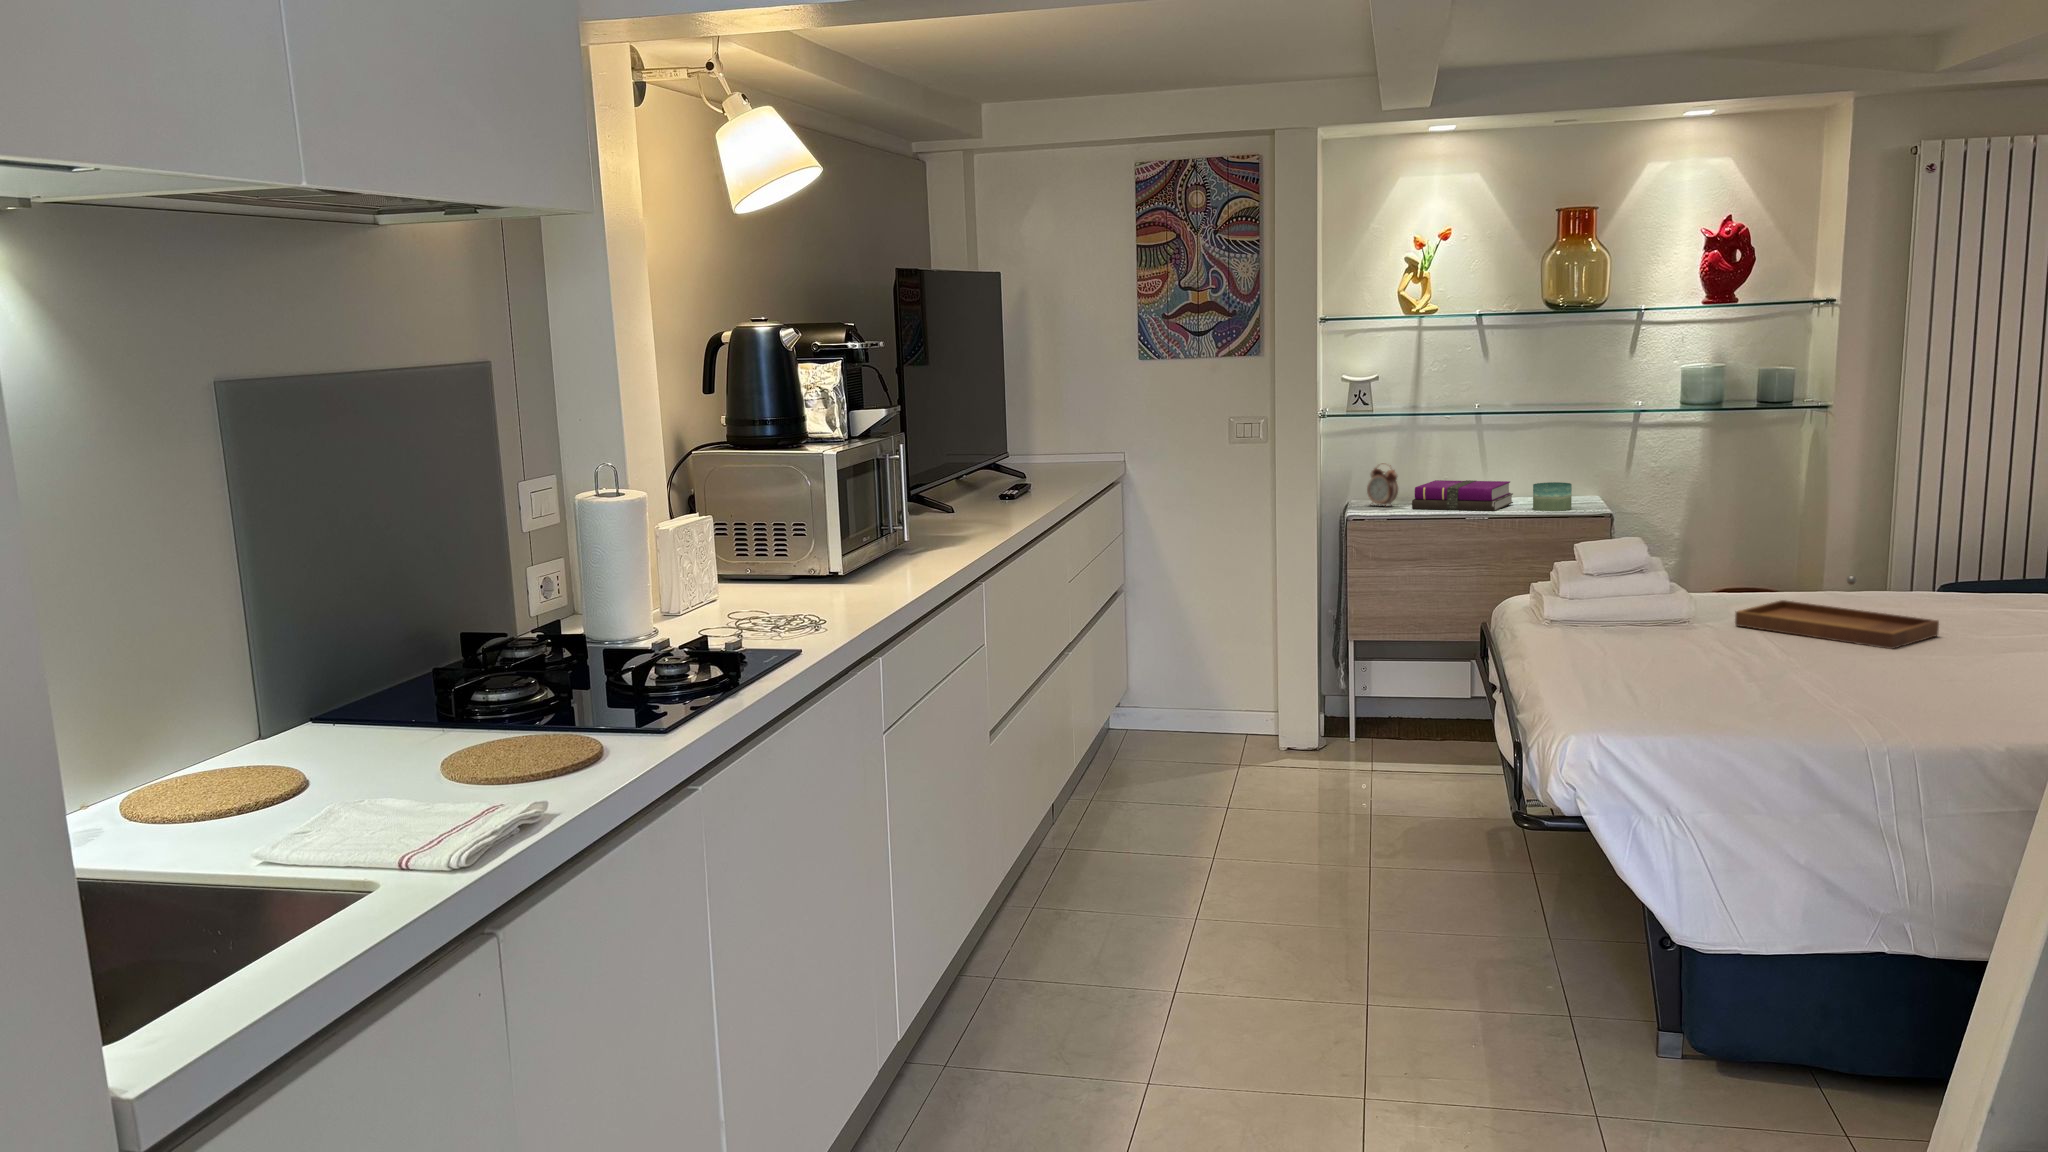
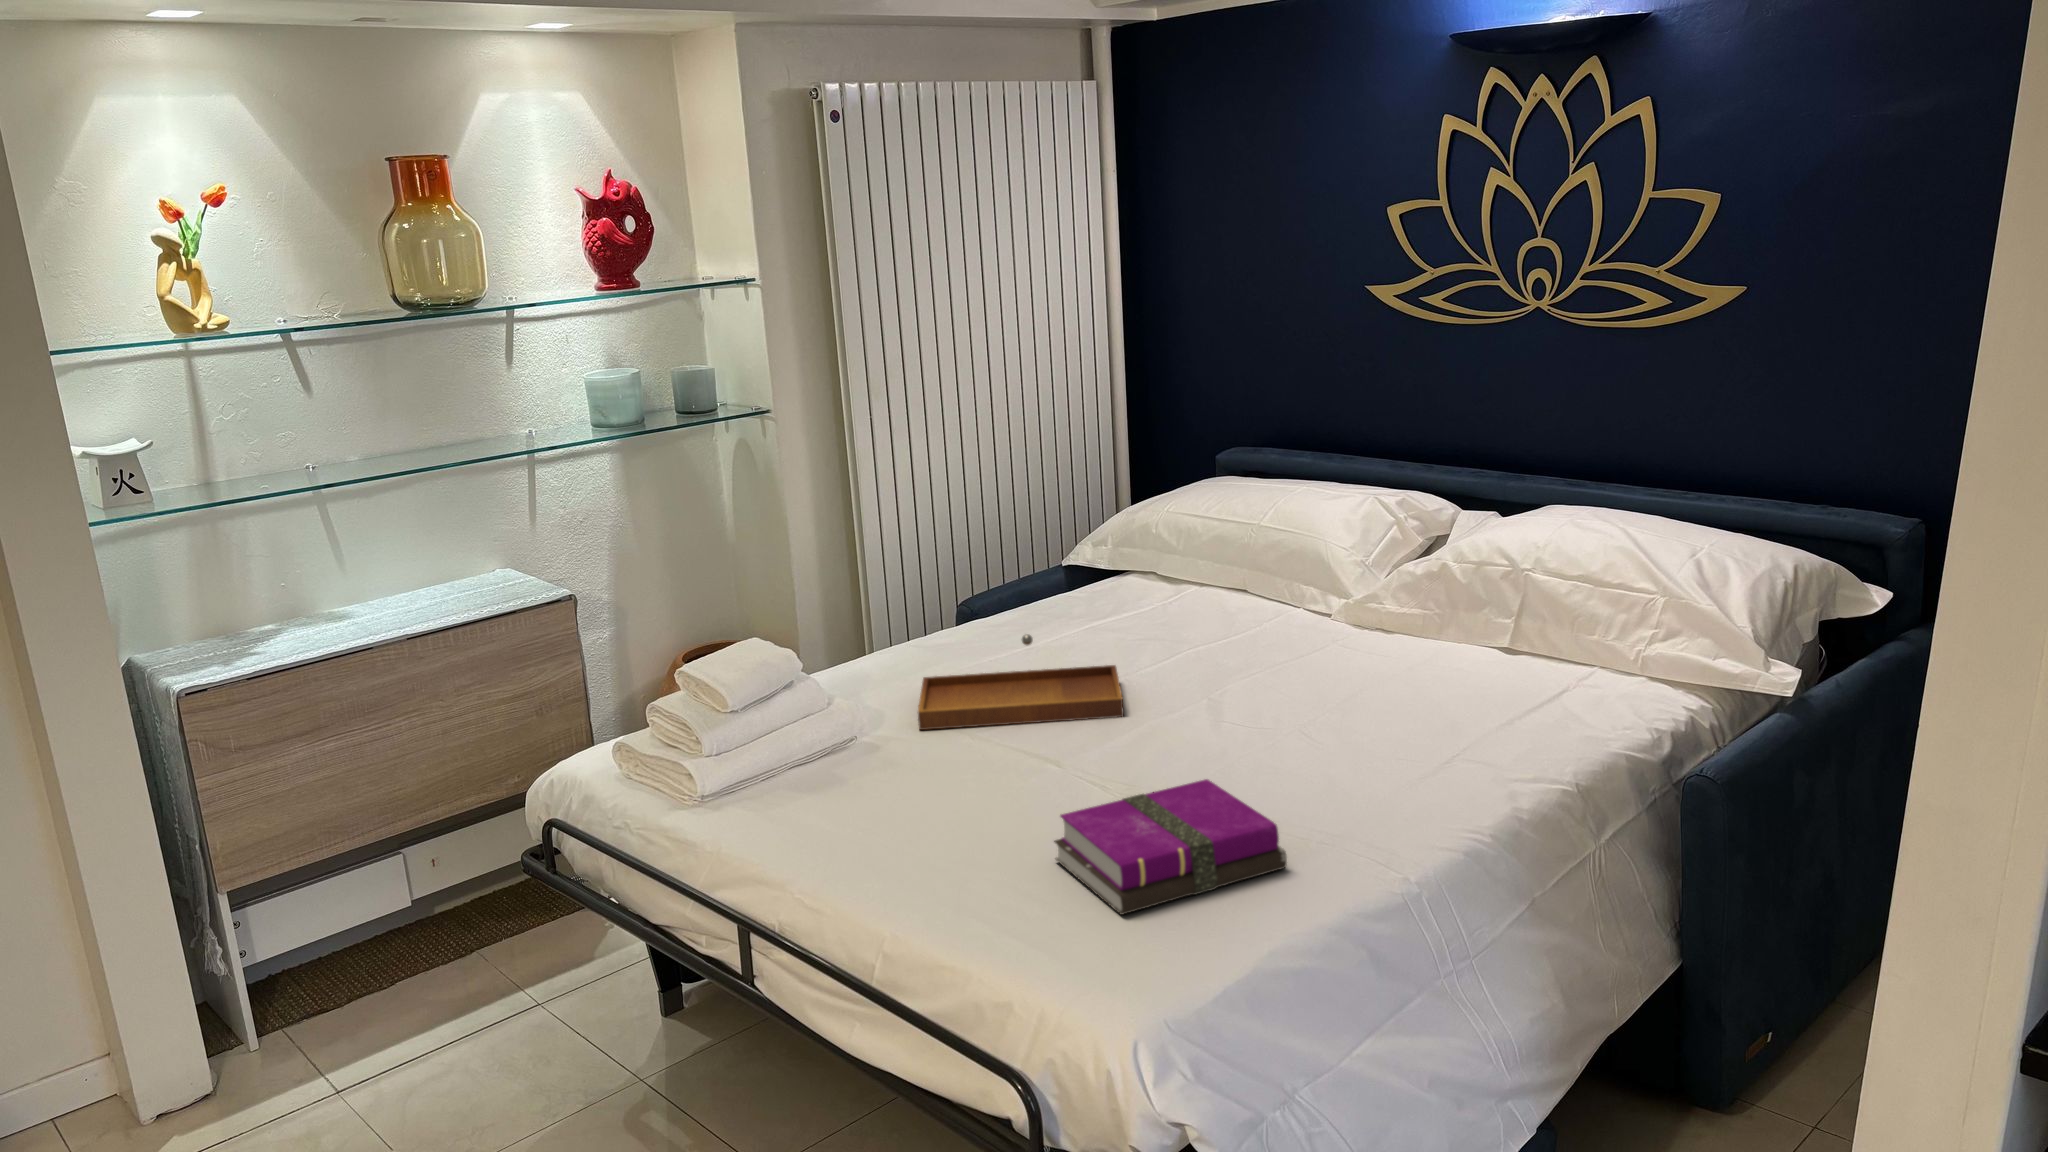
alarm clock: present [1367,463,1398,505] -> none [169,583,229,656]
notebook: present [1412,480,1513,511] -> present [1054,779,1287,915]
candle: present [1533,482,1572,511] -> none [451,561,512,610]

